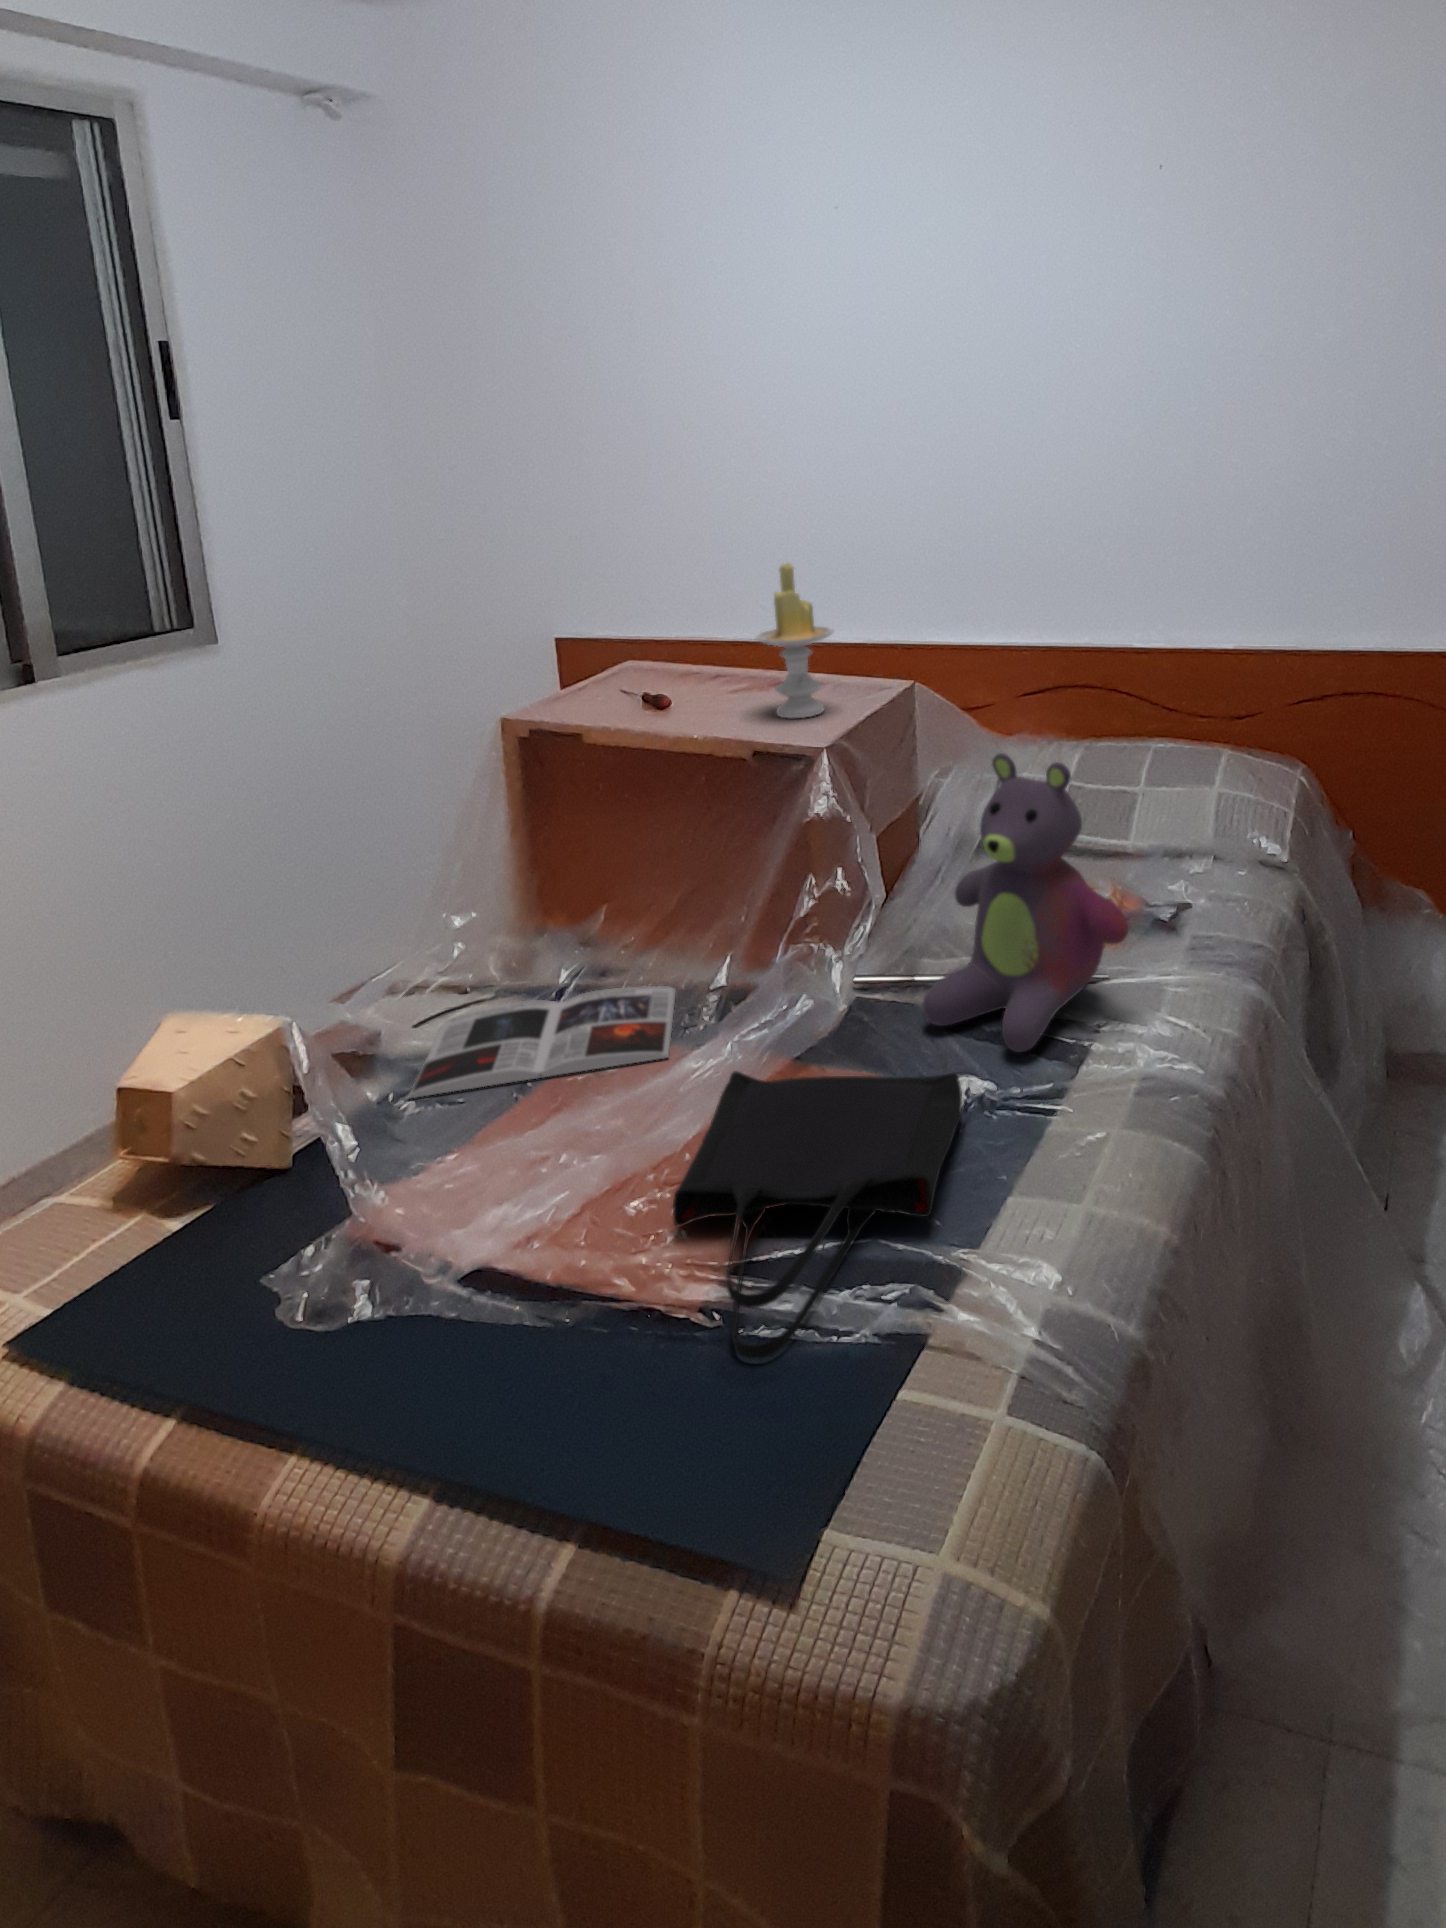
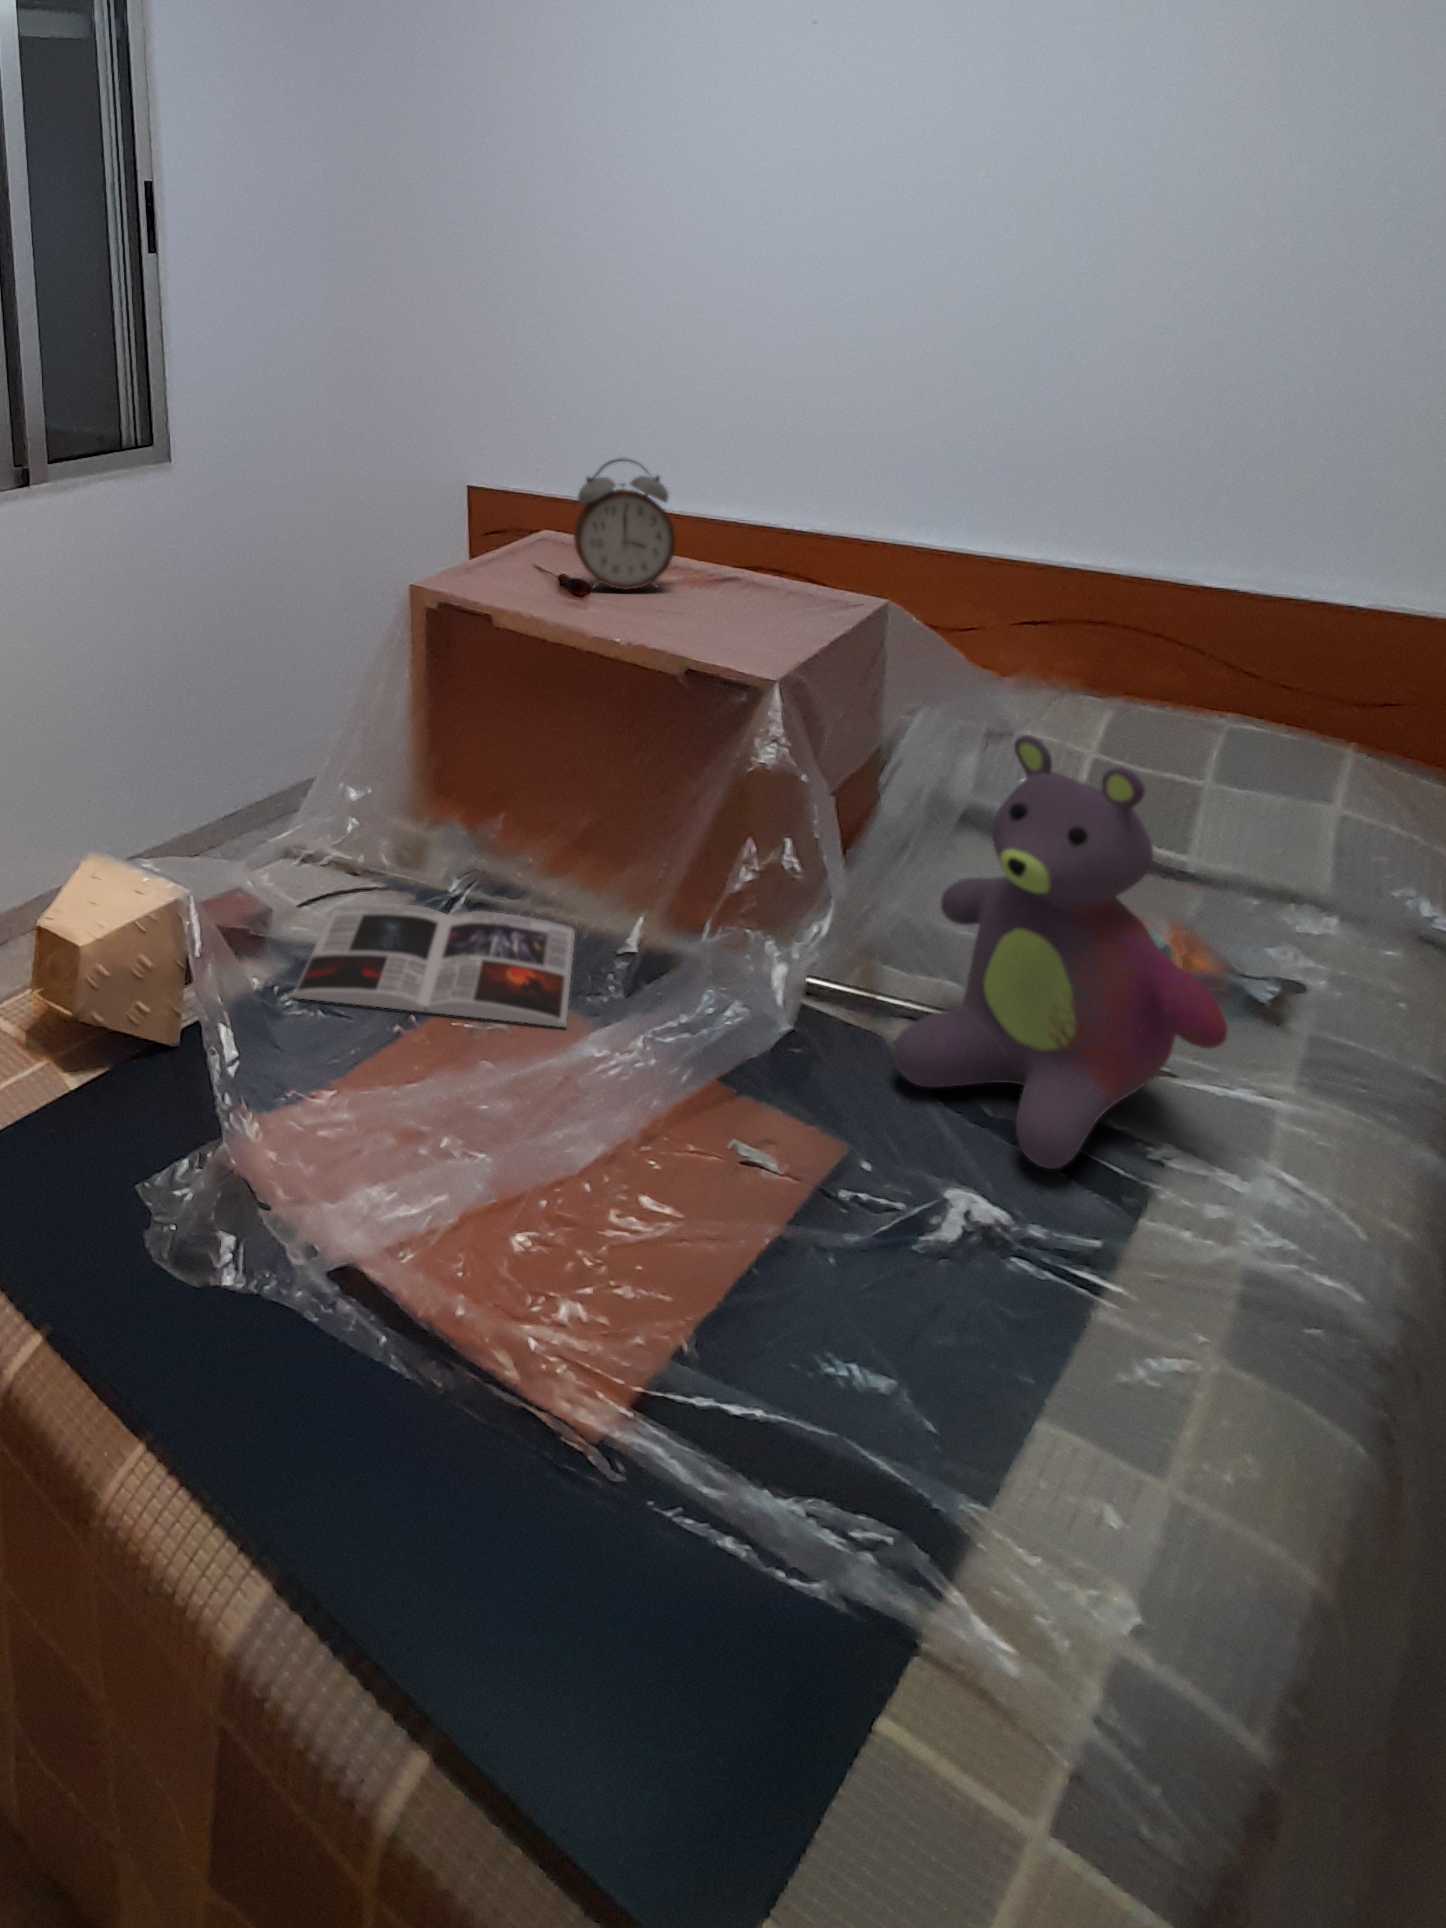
candle: present [756,563,833,718] -> none [691,443,787,630]
alarm clock: none [656,586,746,704] -> present [574,459,676,590]
tote bag: present [673,1071,962,1359] -> none [571,1088,966,1583]

